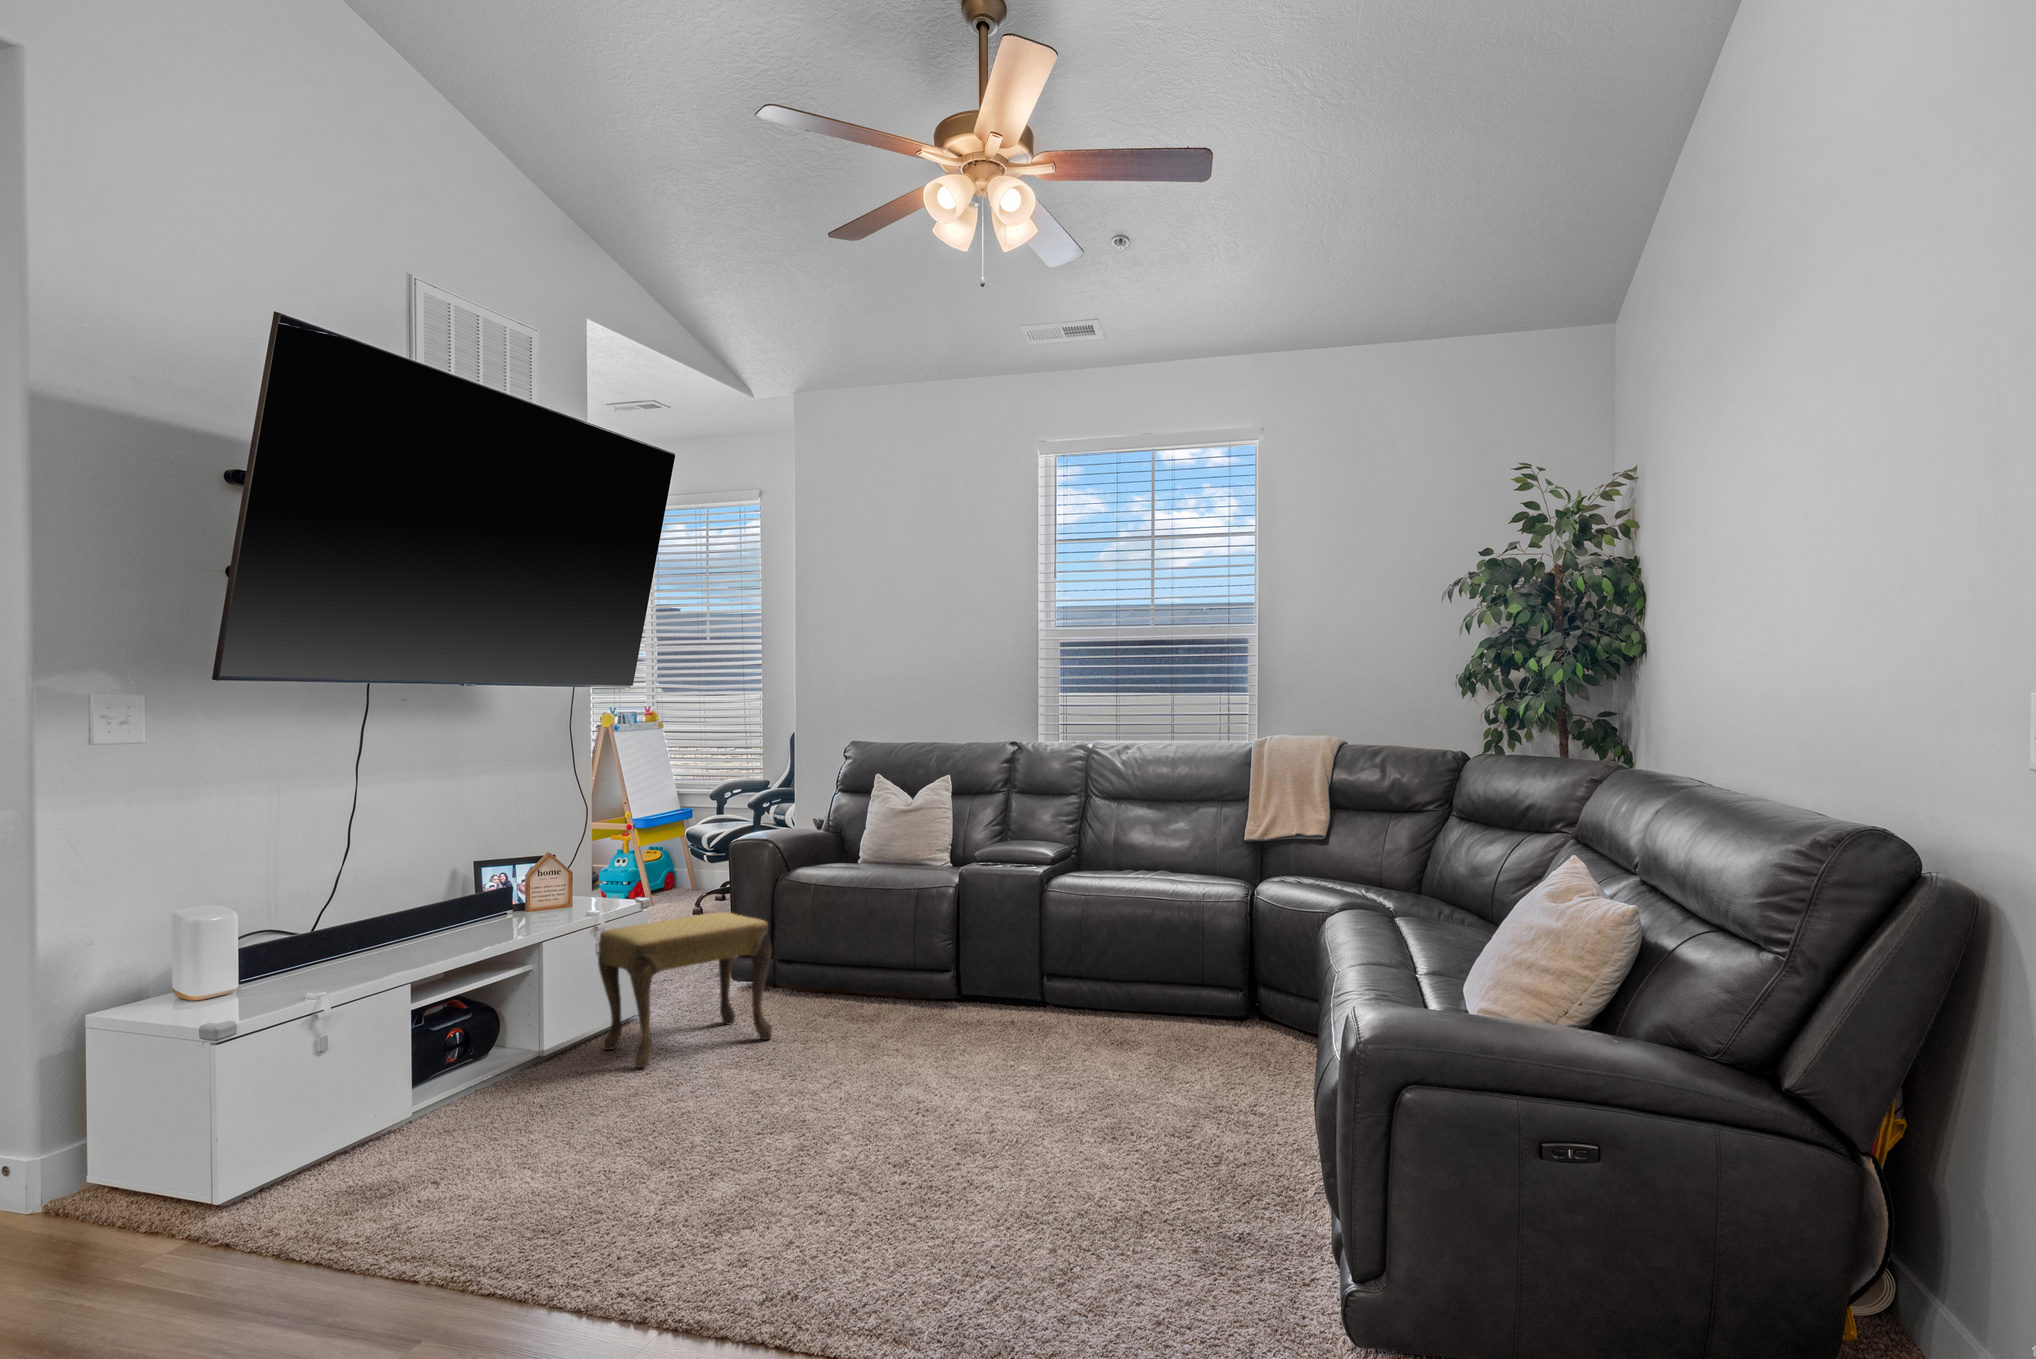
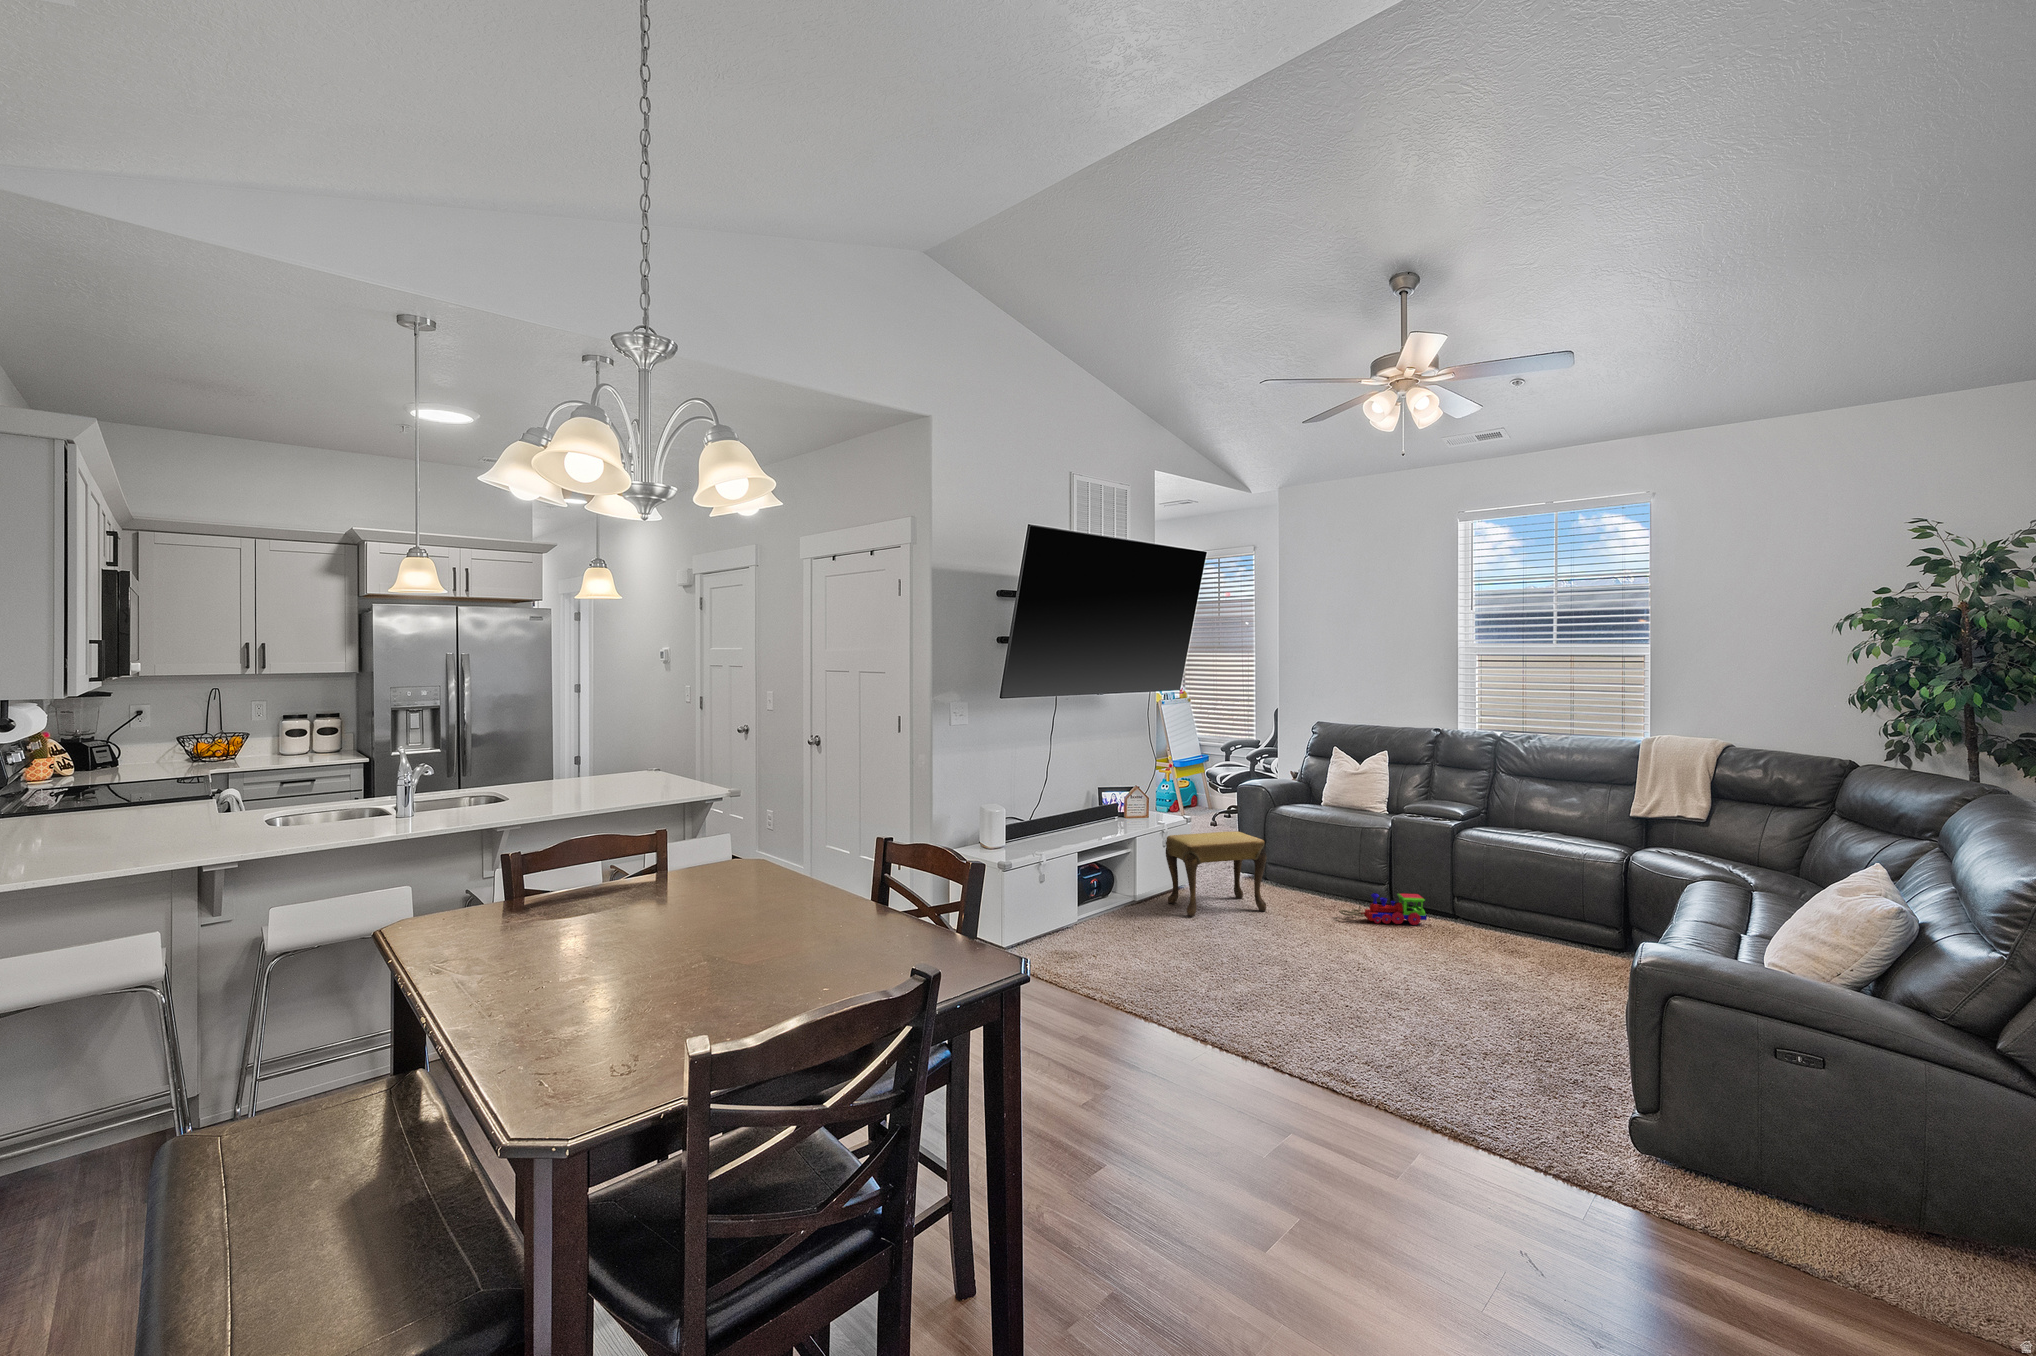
toy train: none [885,979,1009,1033] -> present [1339,893,1427,925]

